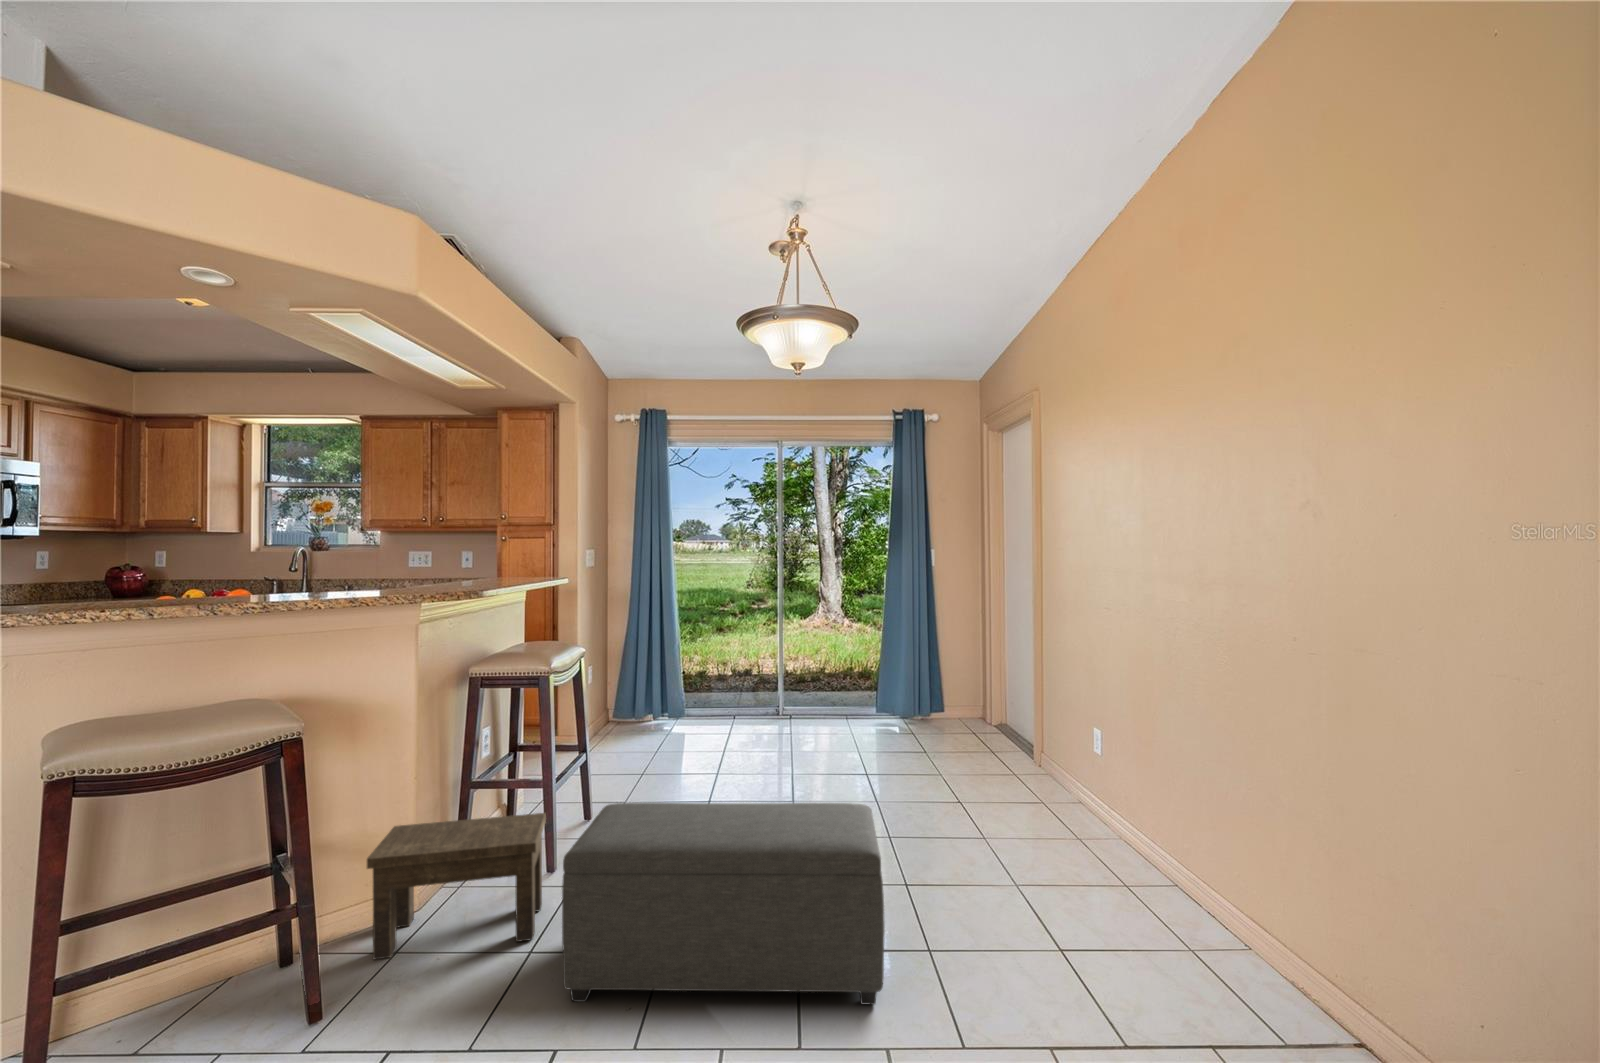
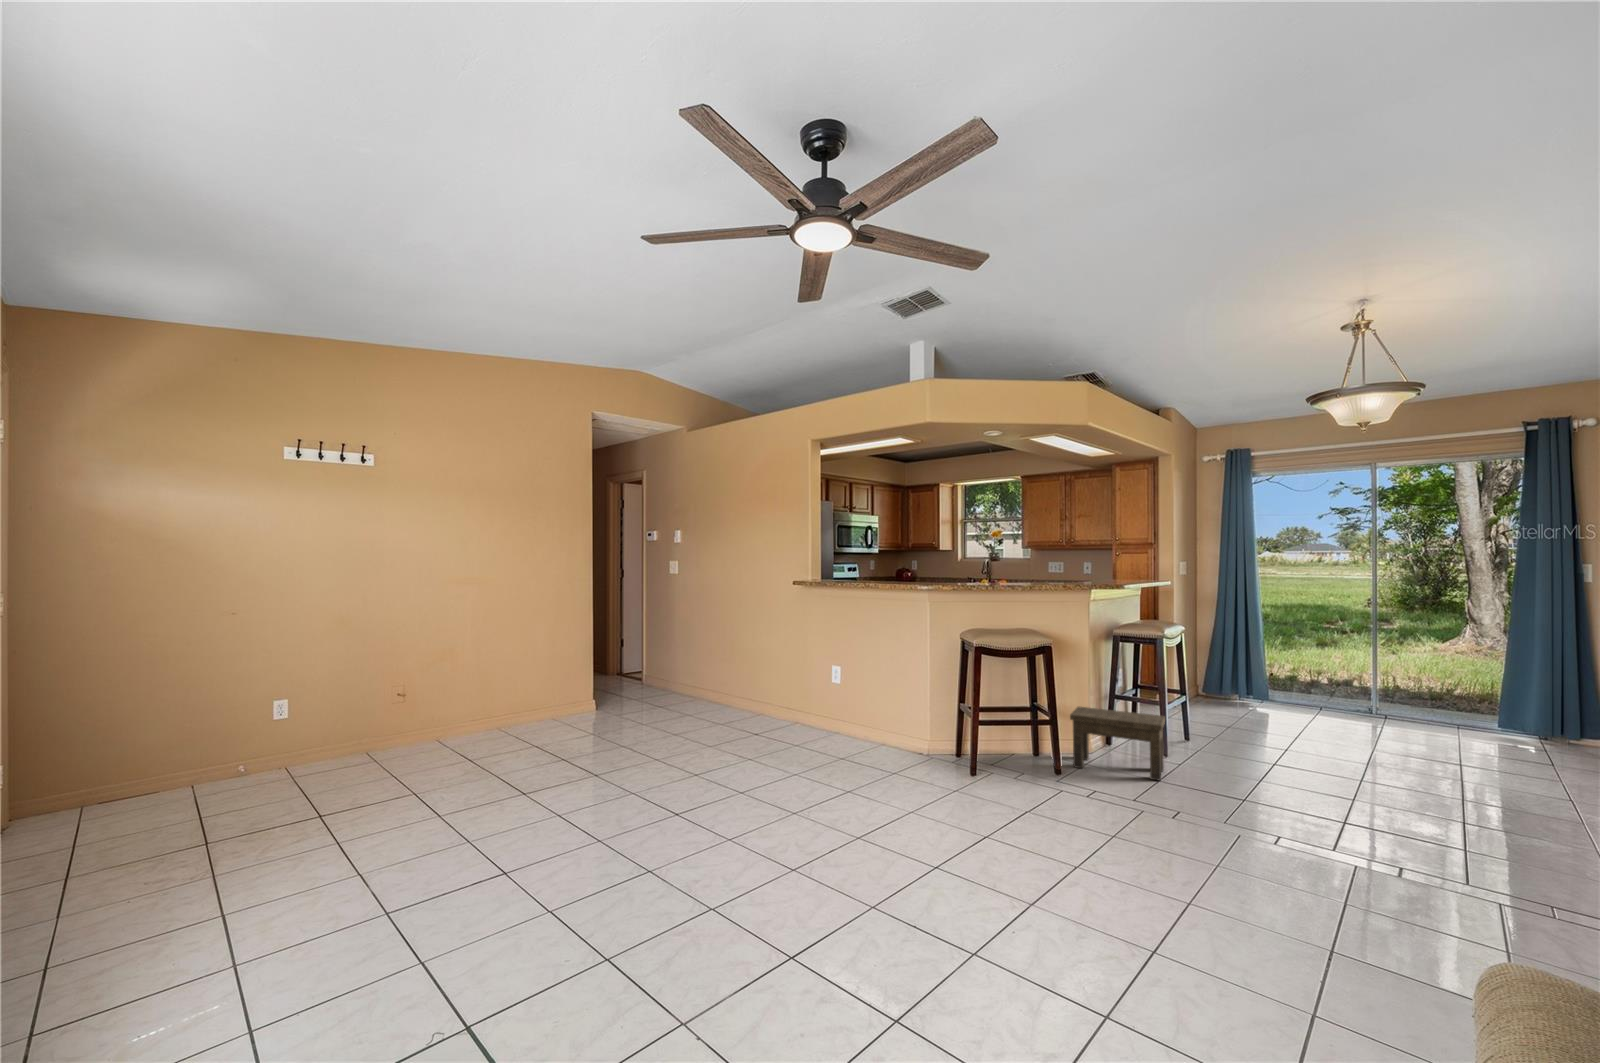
ottoman: present [562,803,885,1005] -> none [1182,713,1427,861]

